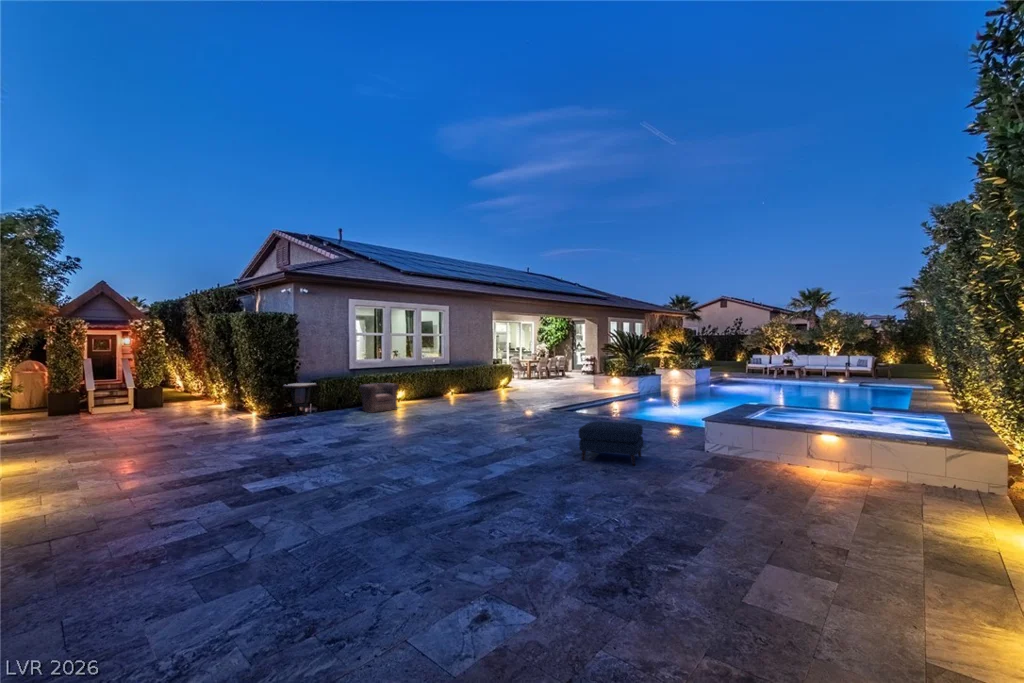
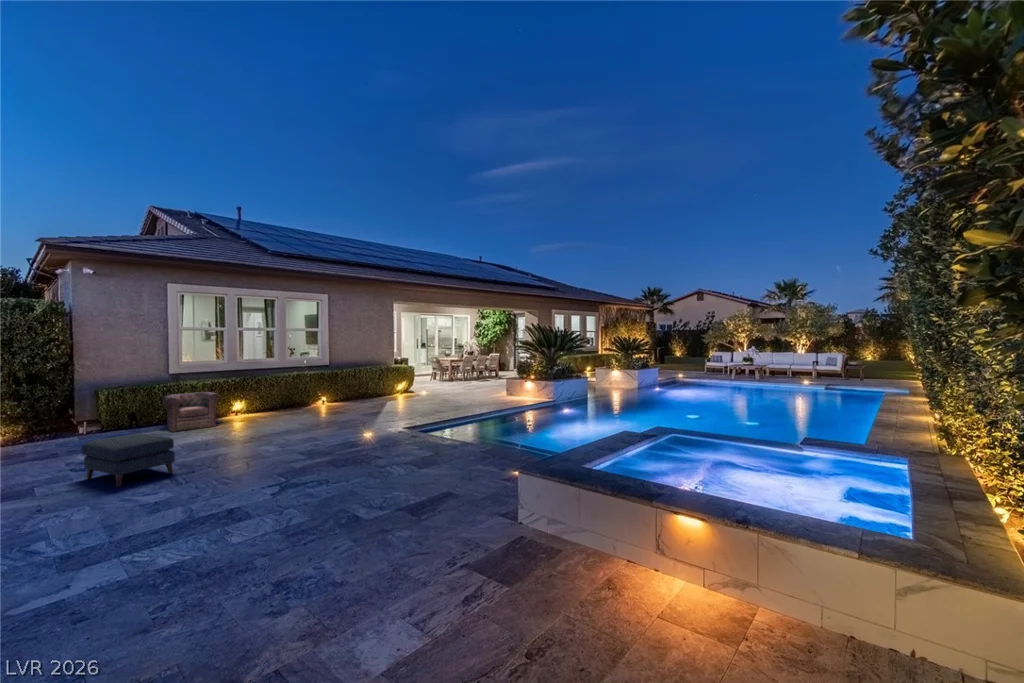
side table: present [282,383,317,417] -> none [40,393,99,439]
ottoman: present [579,422,643,465] -> present [82,433,175,487]

